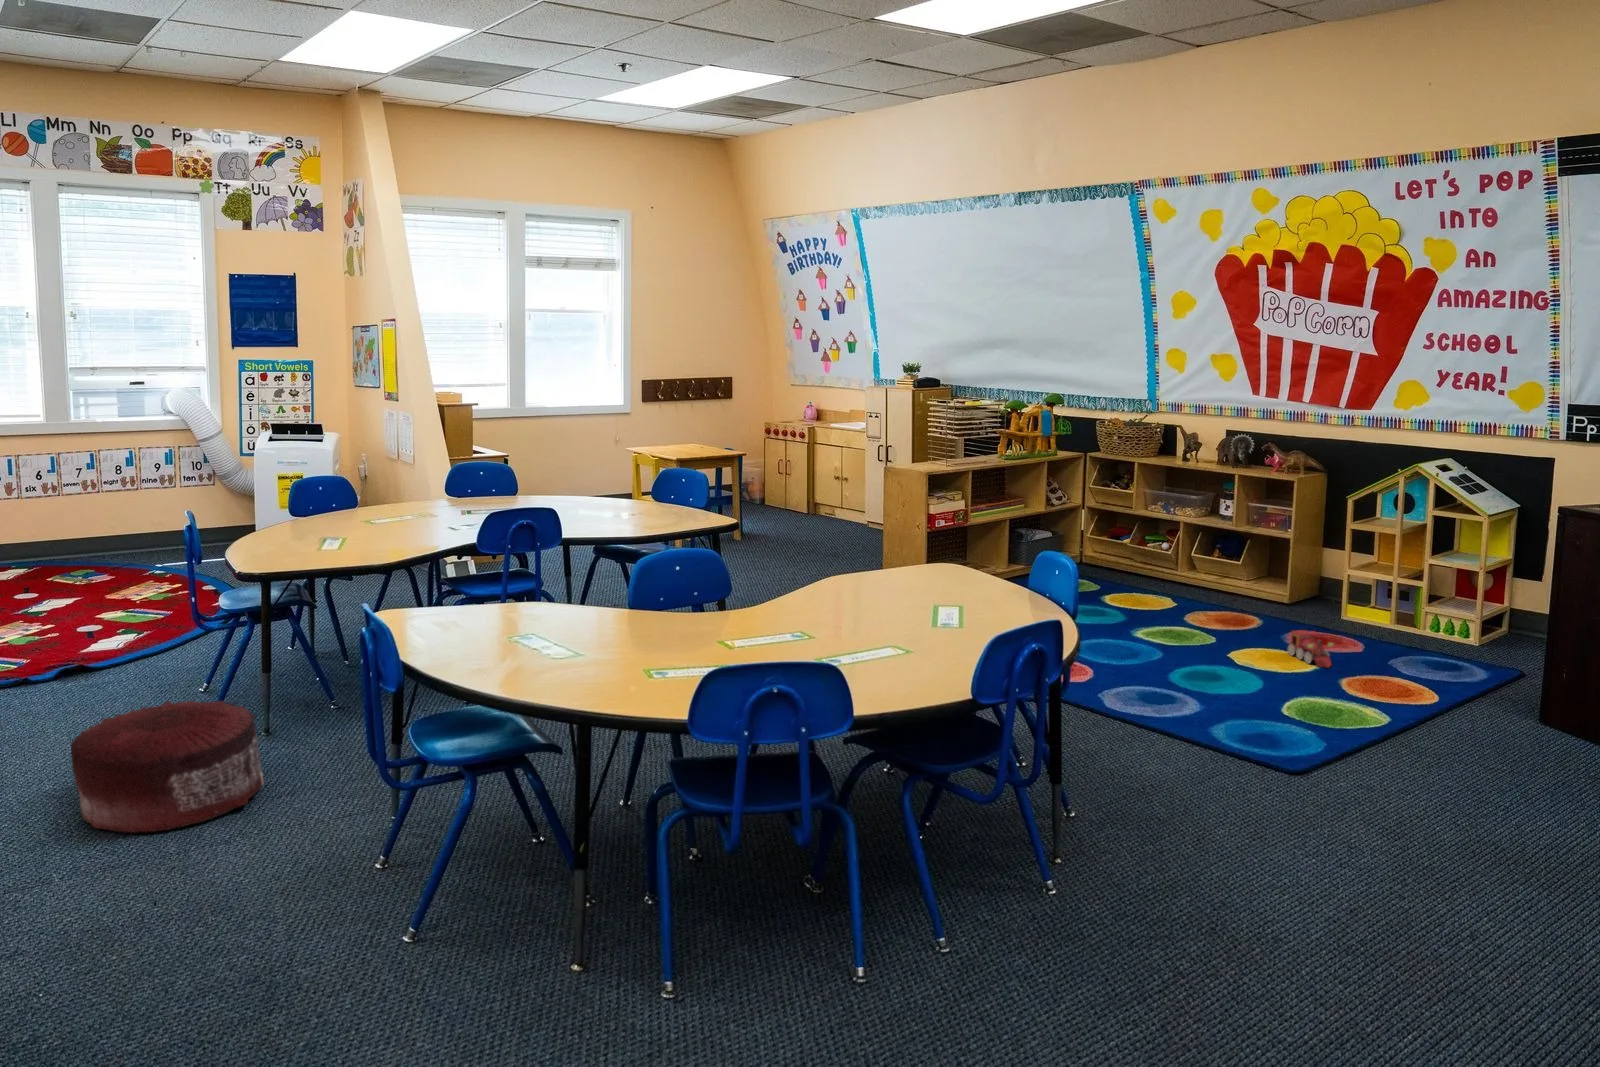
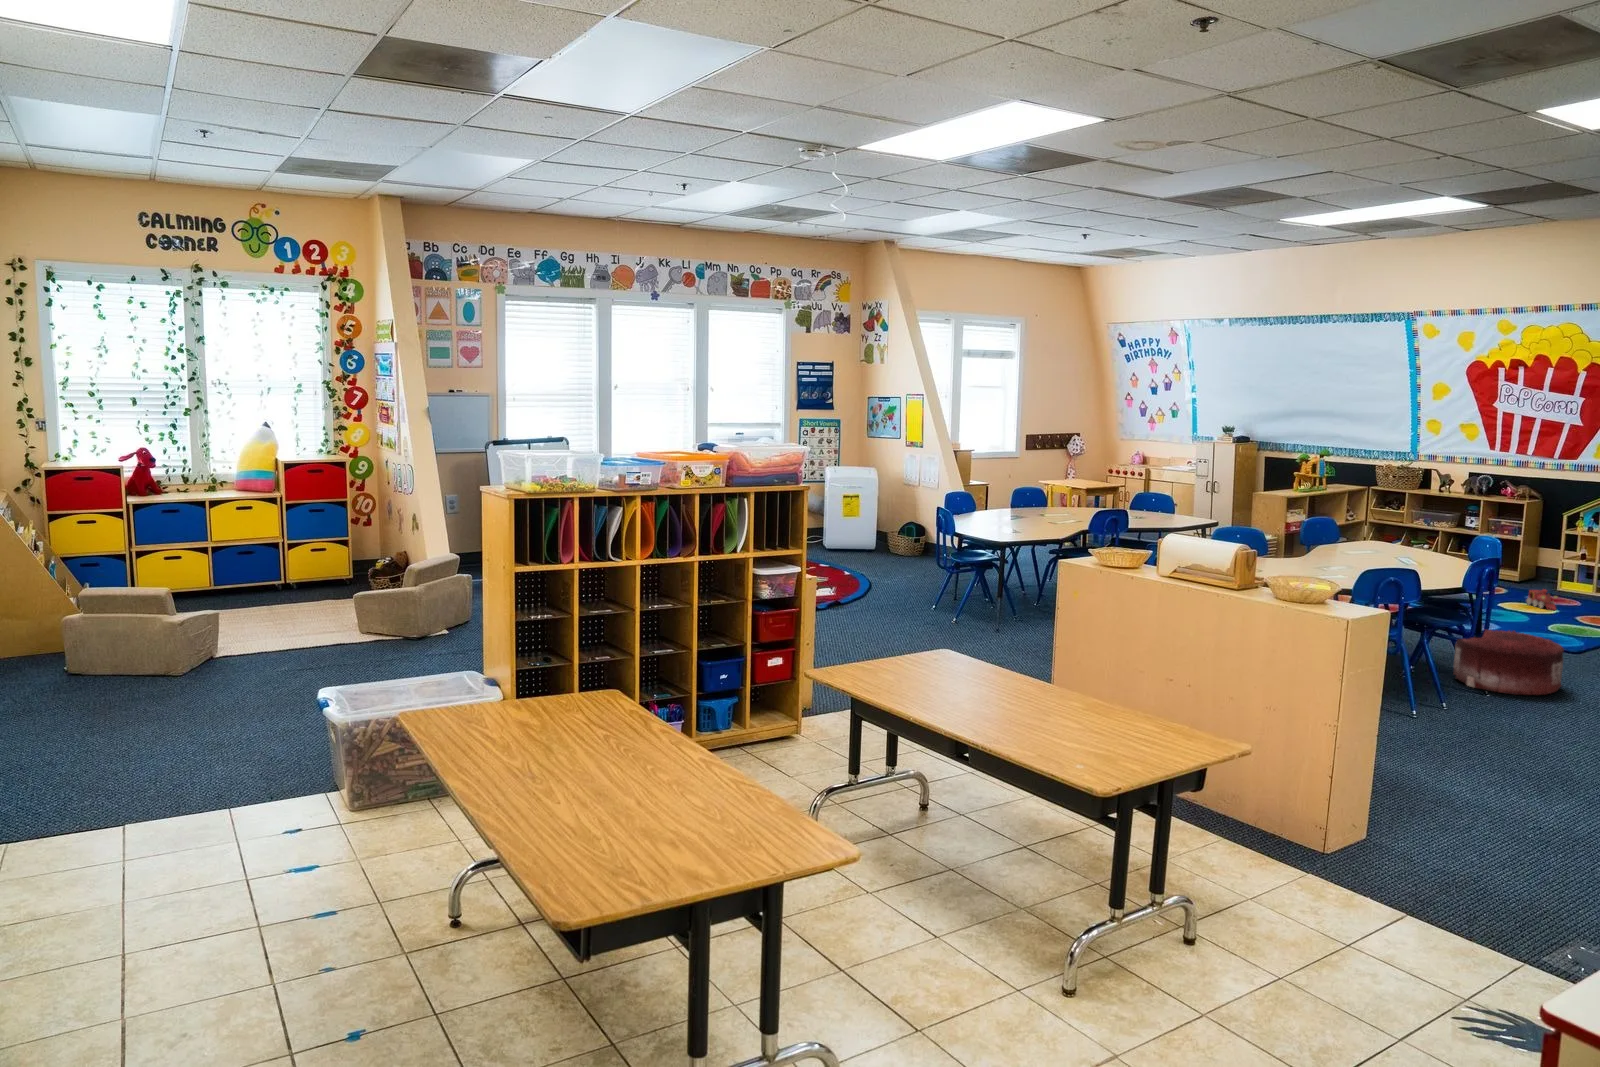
pouf: present [71,700,264,833] -> present [1453,629,1564,695]

